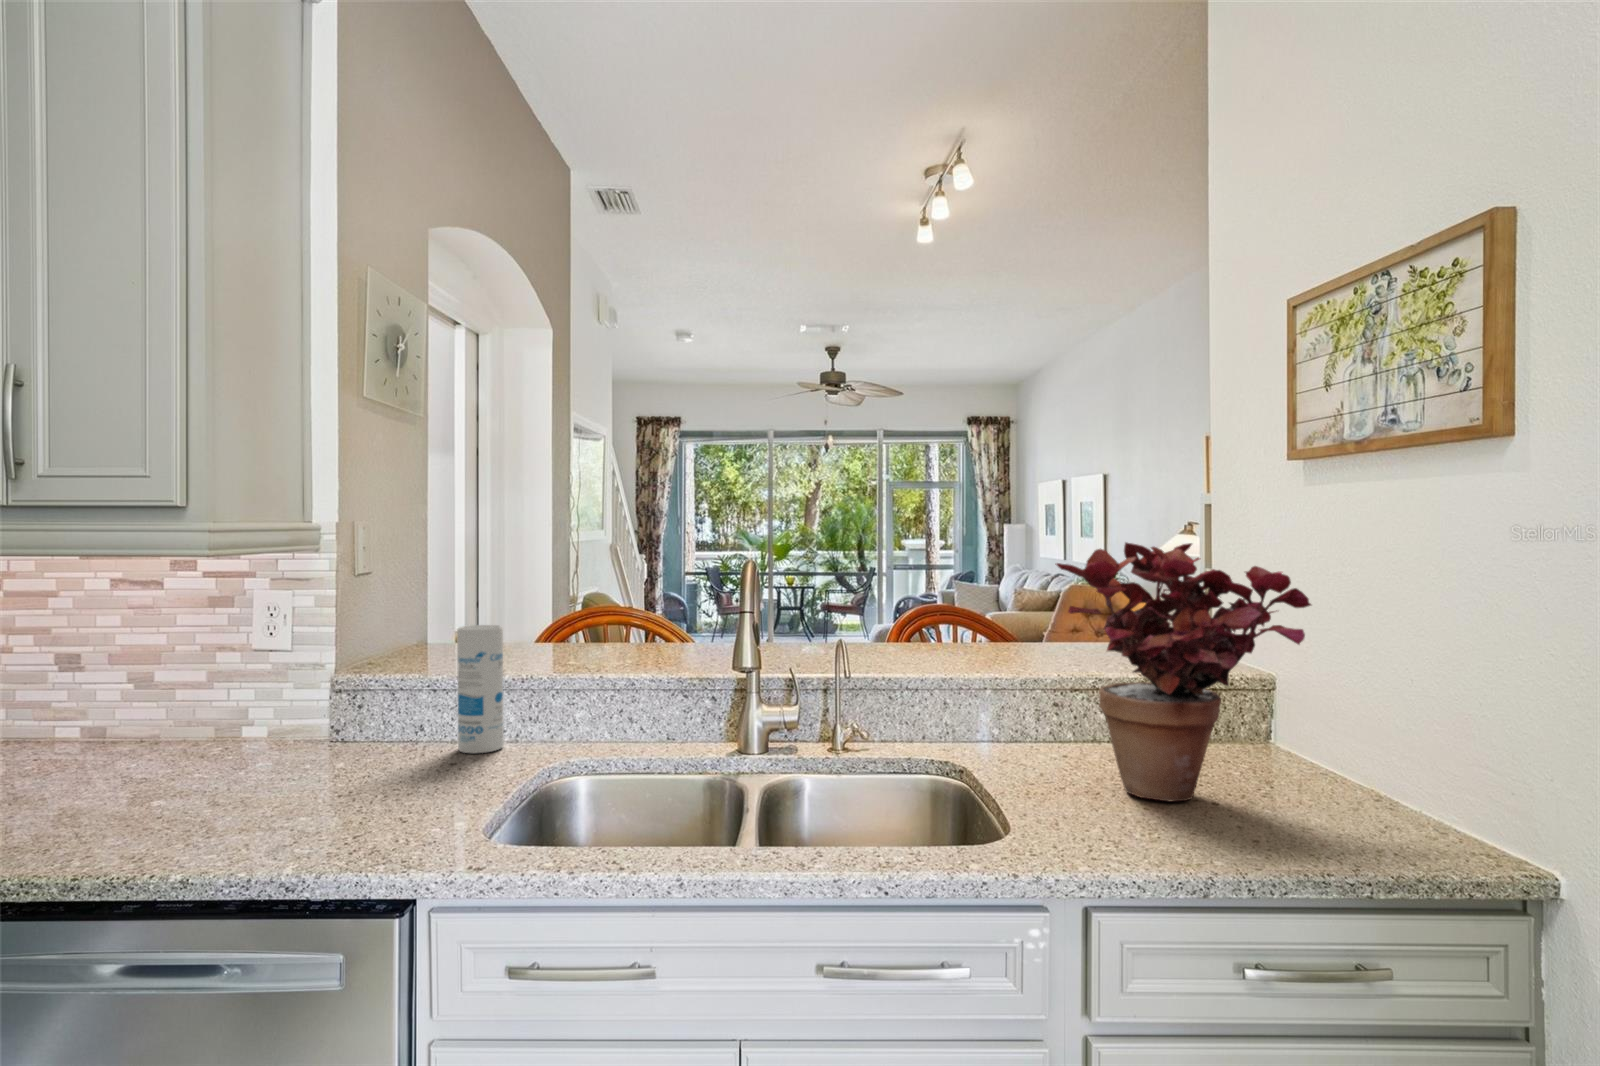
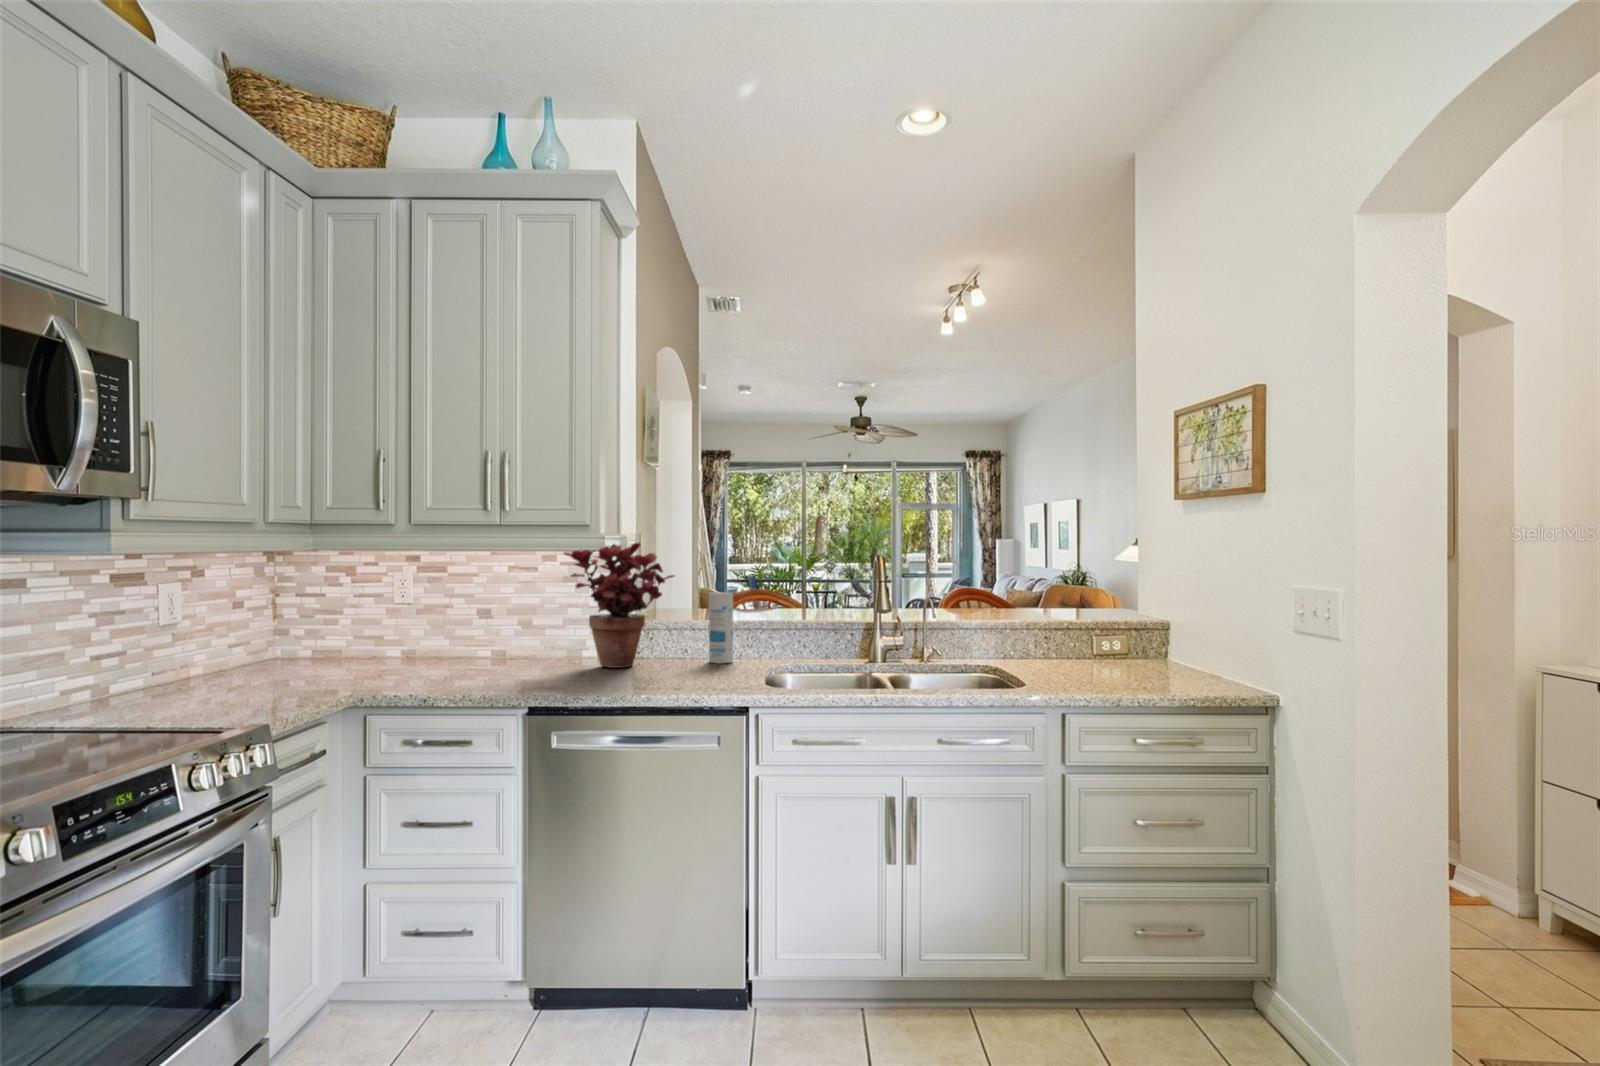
potted plant: present [1056,543,1311,801] -> present [564,543,674,668]

